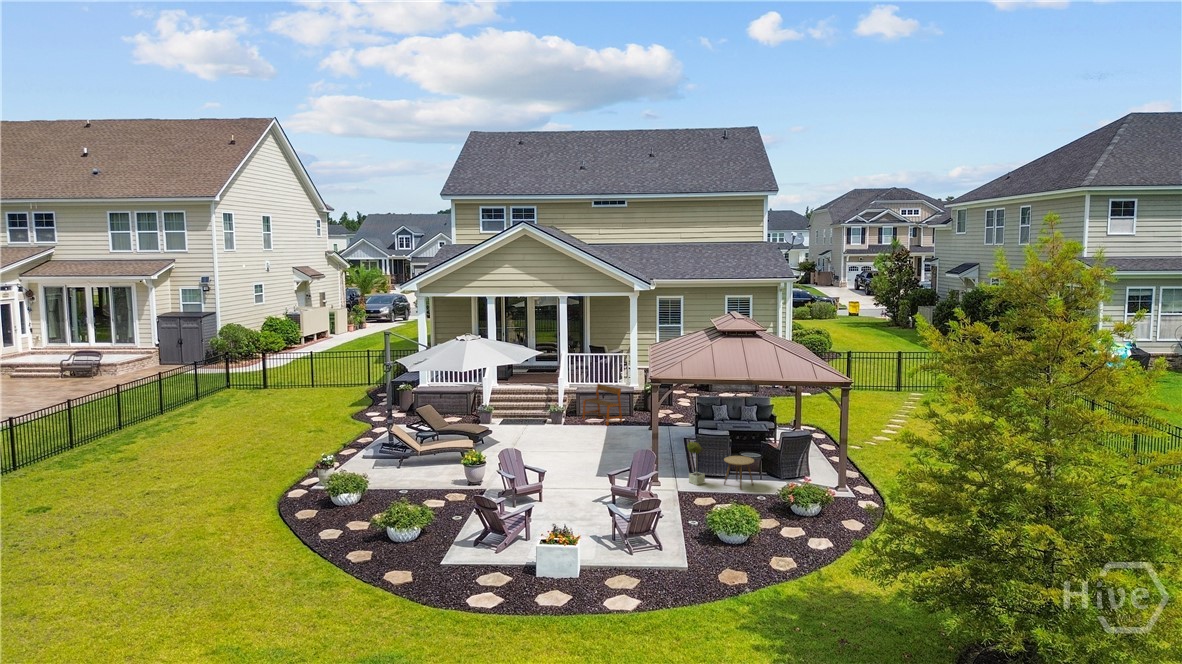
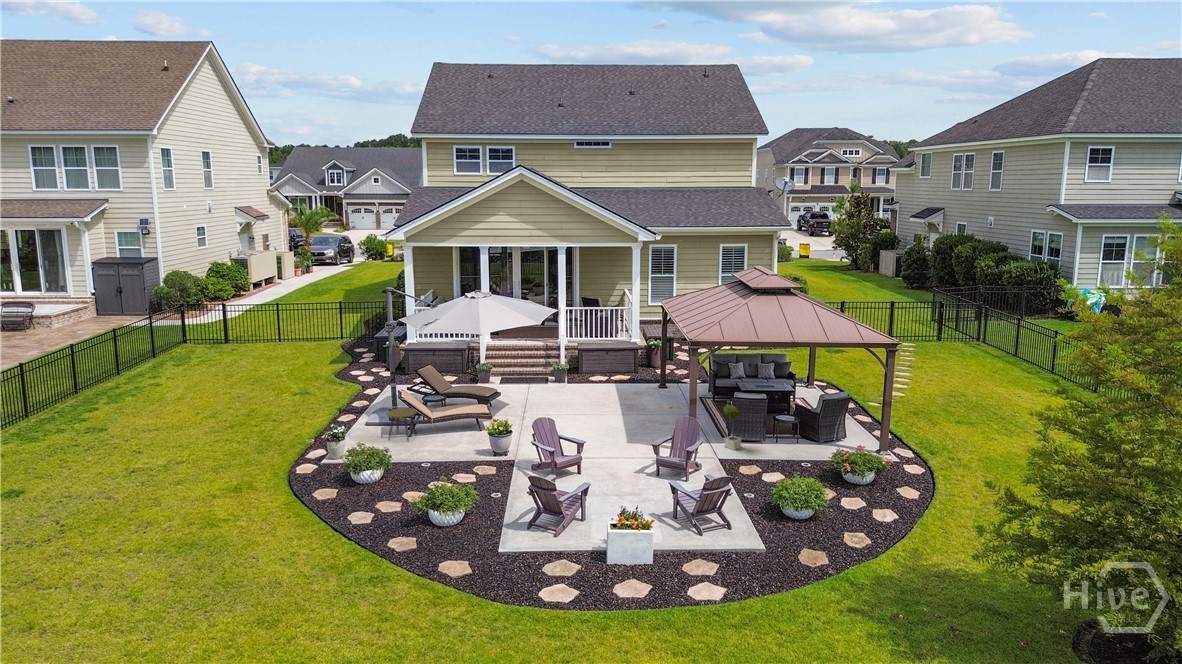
bench: present [582,384,622,426] -> none [586,338,629,383]
side table: present [724,456,754,489] -> present [386,408,417,441]

